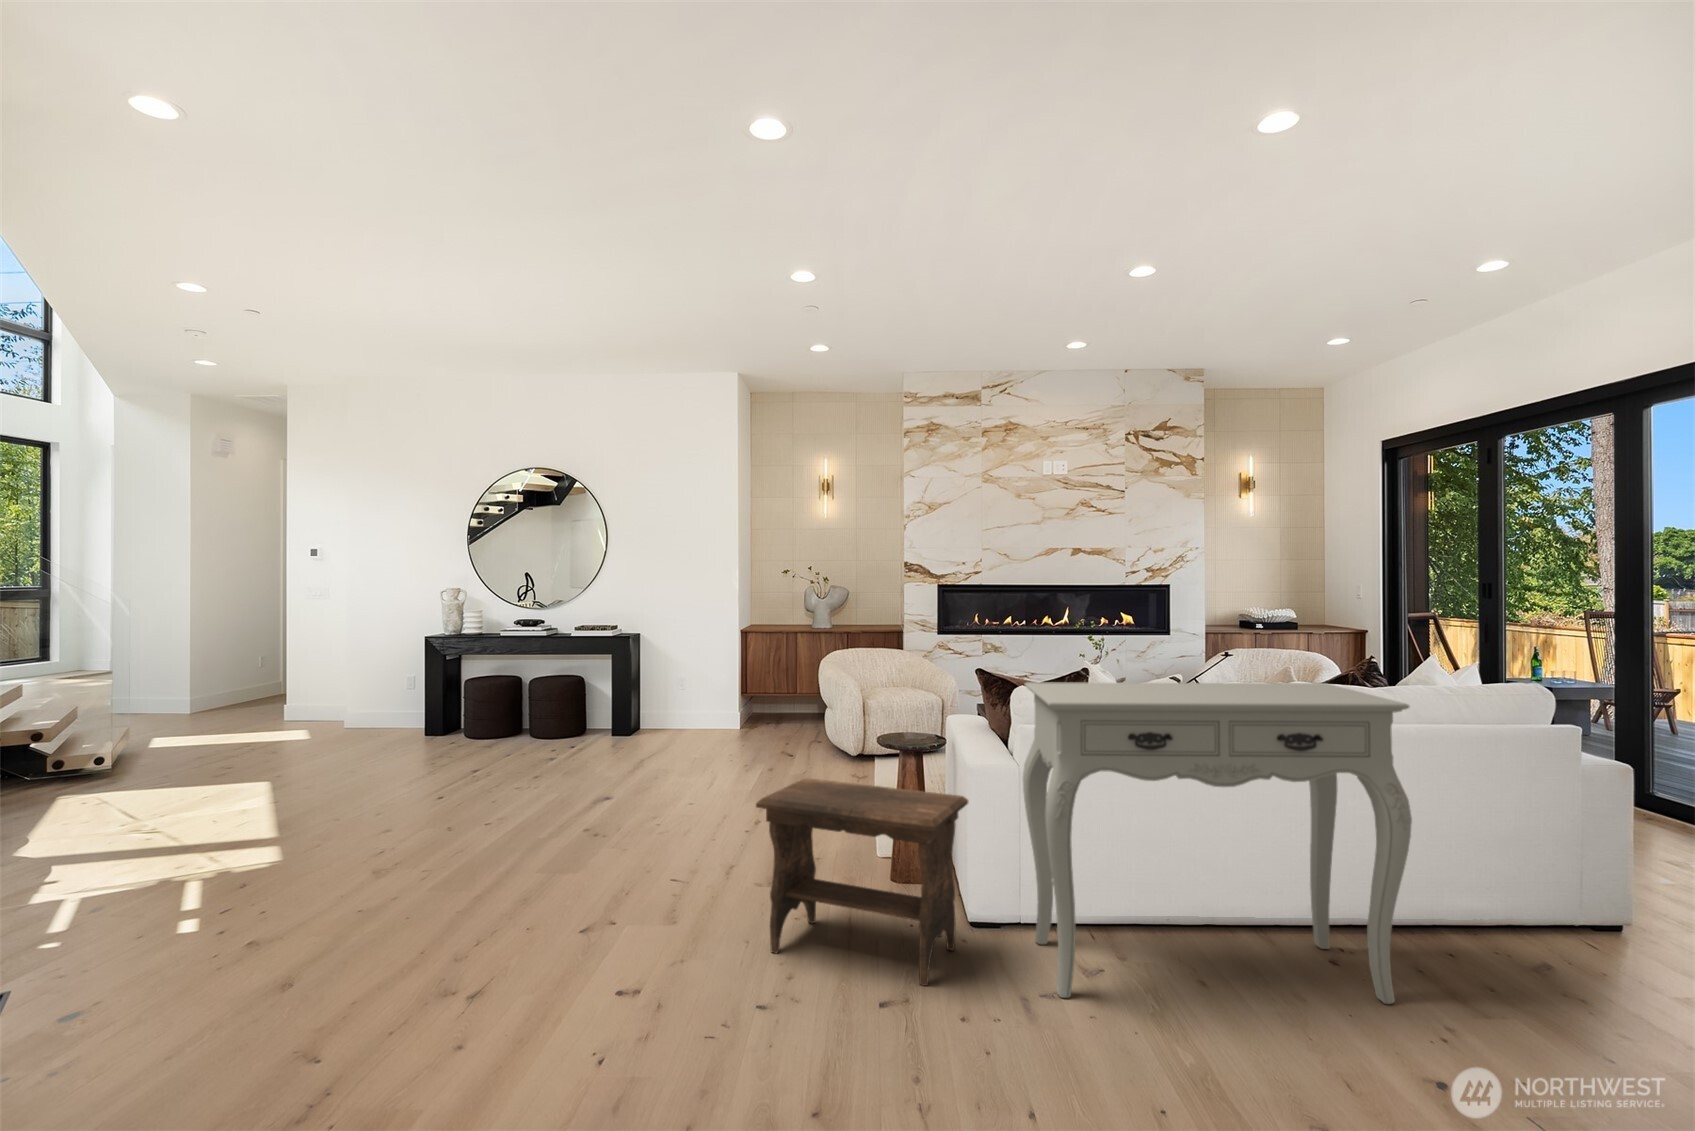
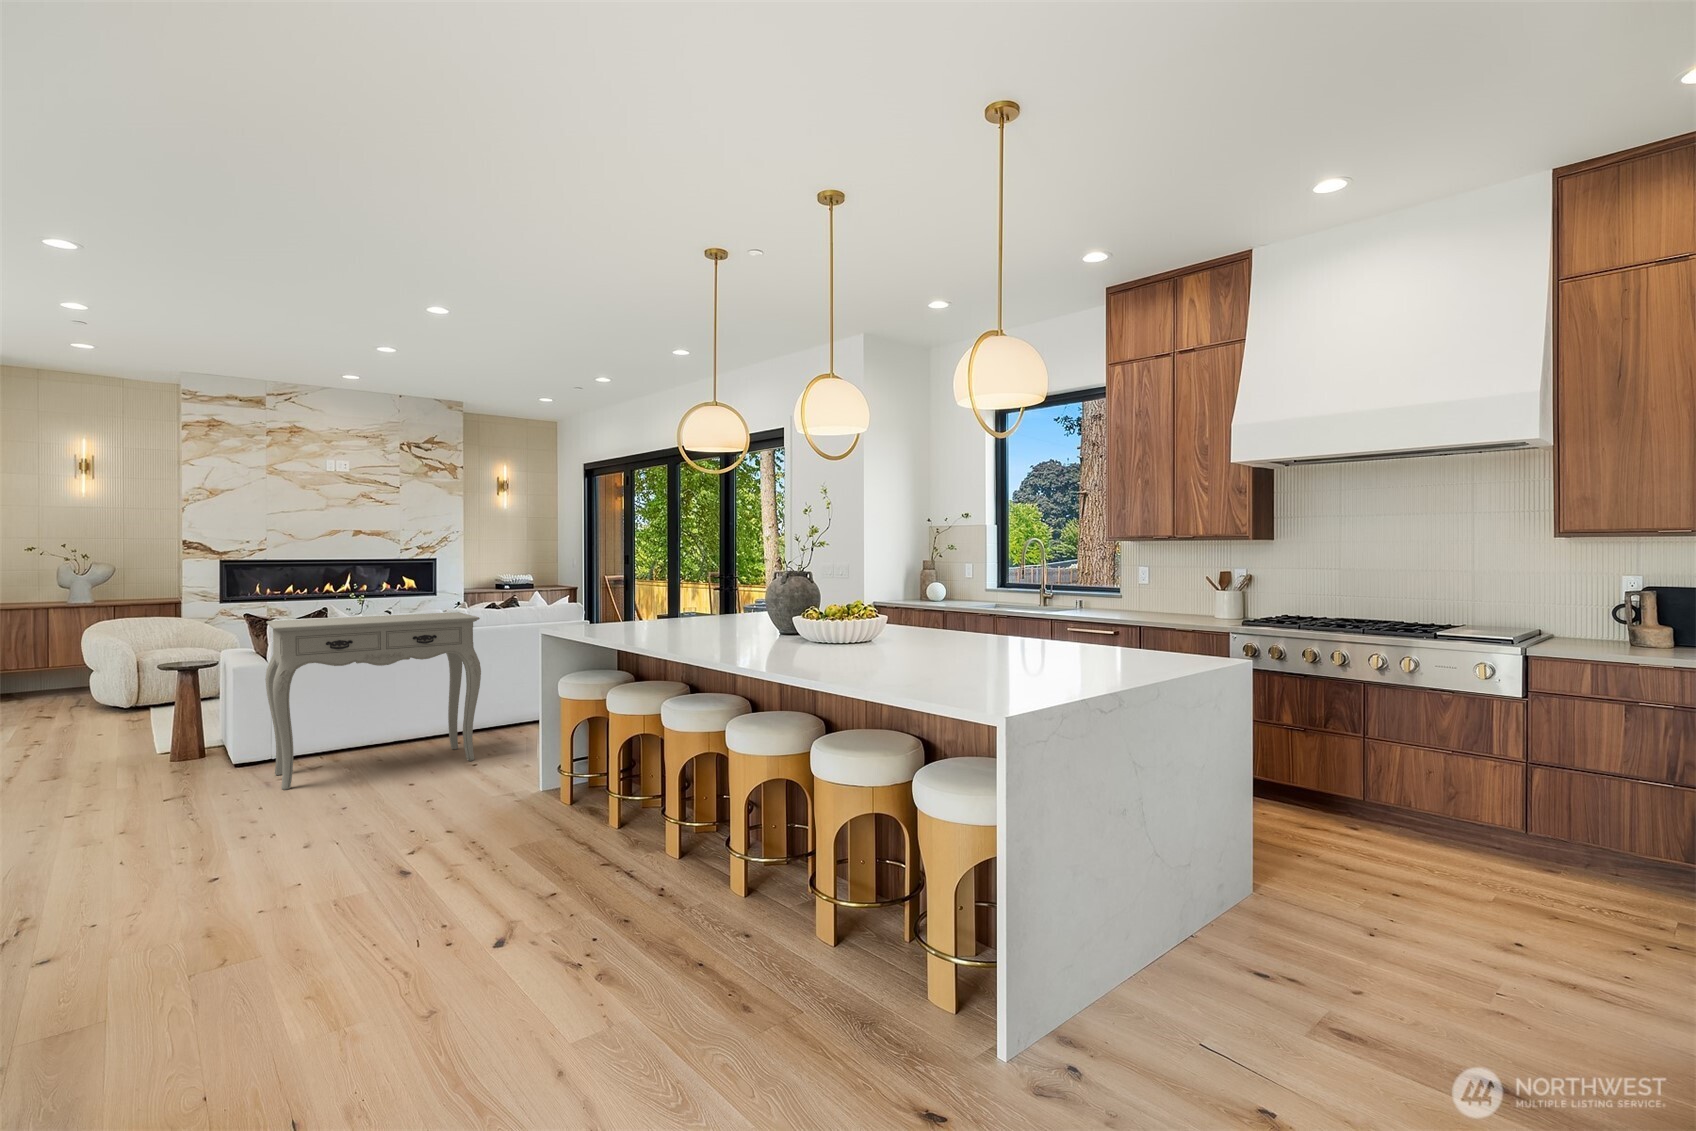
footstool: present [756,778,968,986] -> none [41,692,223,812]

